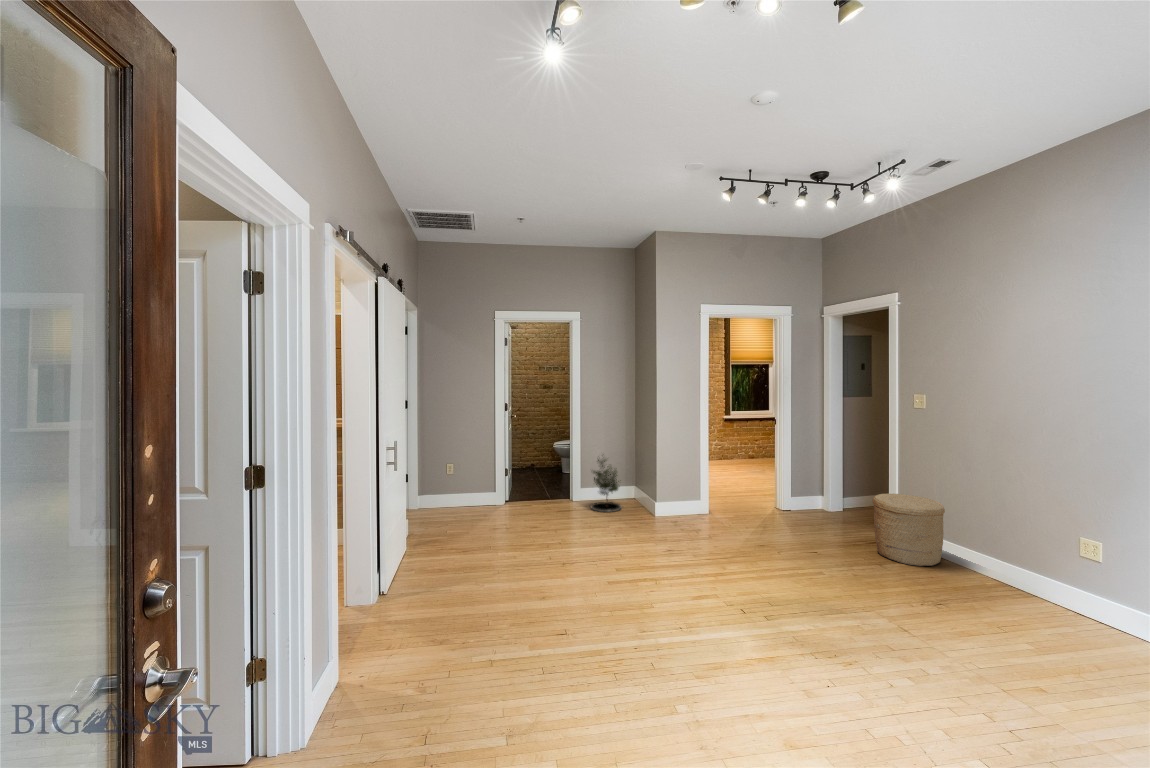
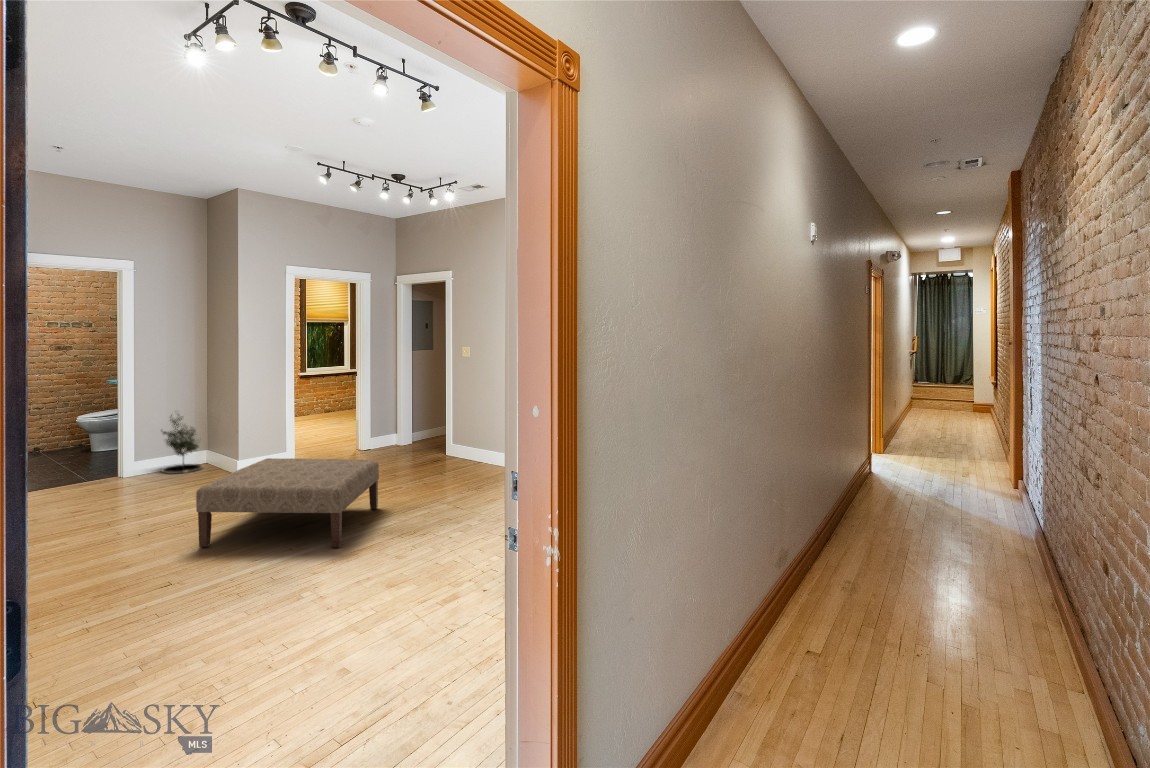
woven basket: present [872,494,945,566] -> none [434,421,476,466]
ottoman: none [562,525,785,702] -> present [196,458,379,548]

